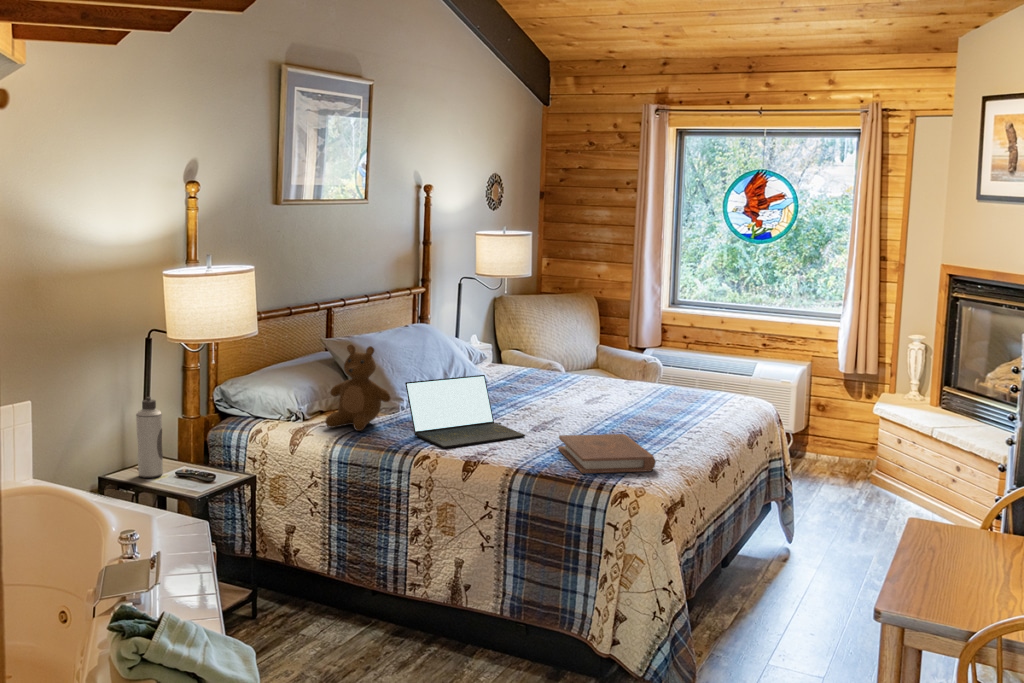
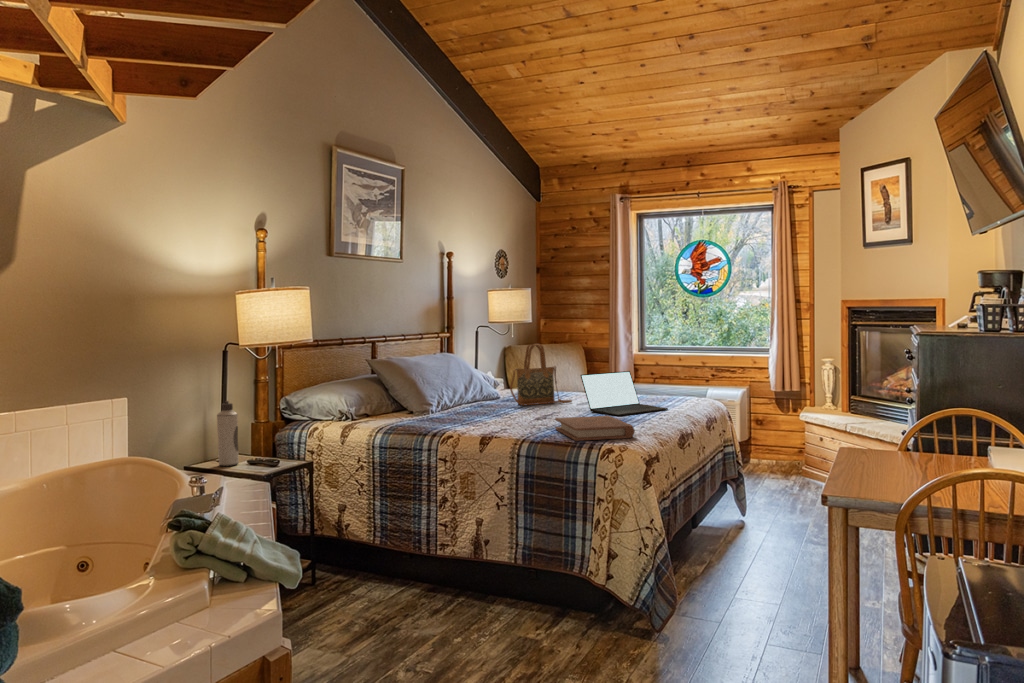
handbag: none [503,320,581,399] -> present [510,344,572,405]
teddy bear: present [325,345,391,431] -> none [369,359,421,425]
laptop: present [405,375,525,448] -> present [581,371,668,416]

